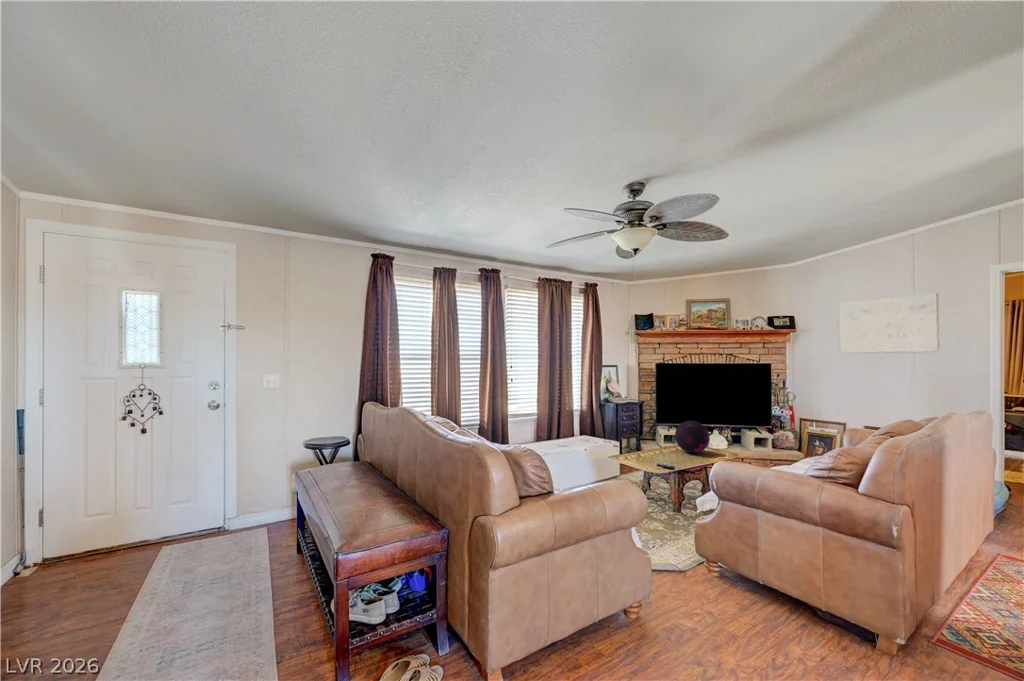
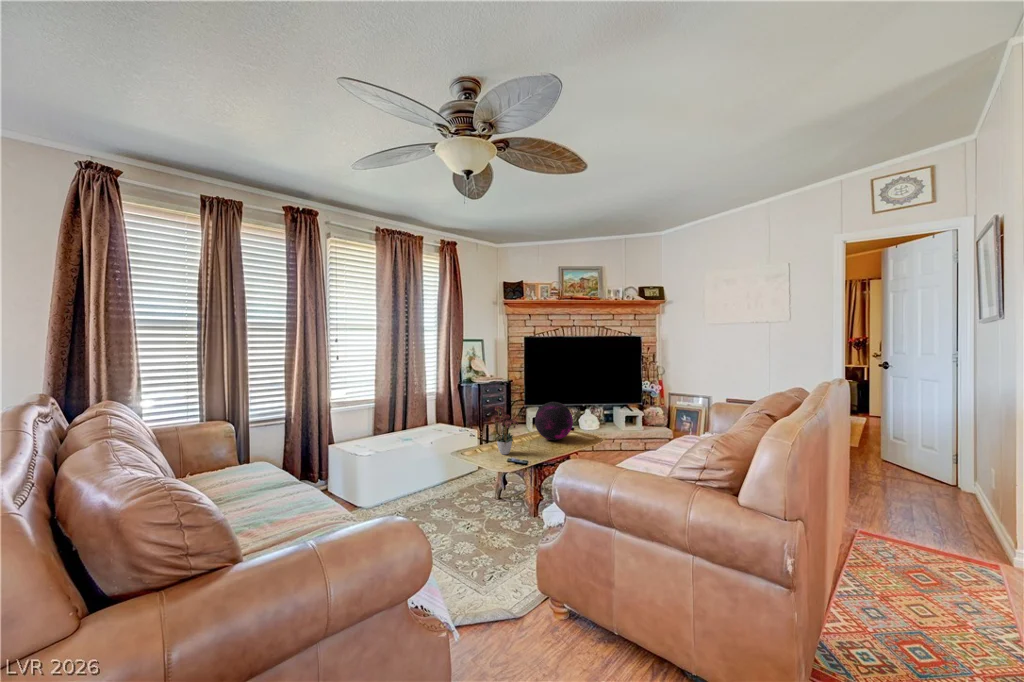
flower arrangement: none [639,420,667,461] -> present [491,406,518,454]

